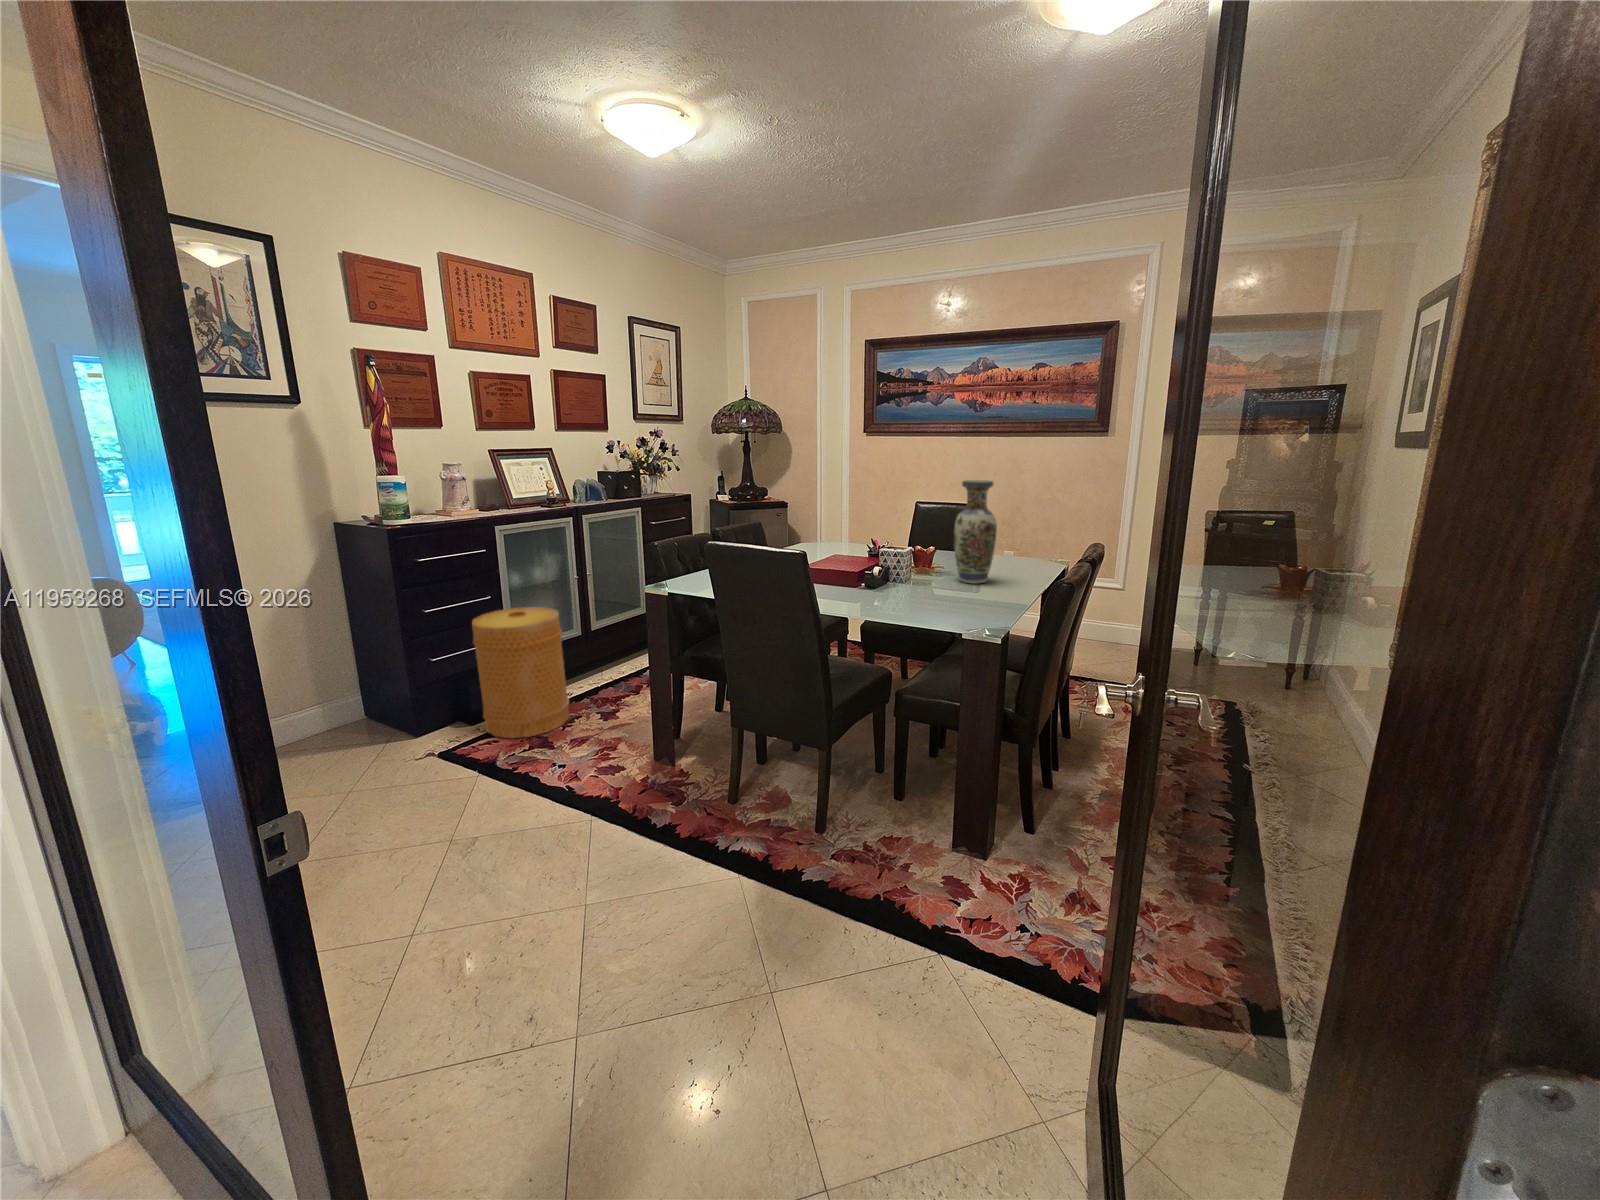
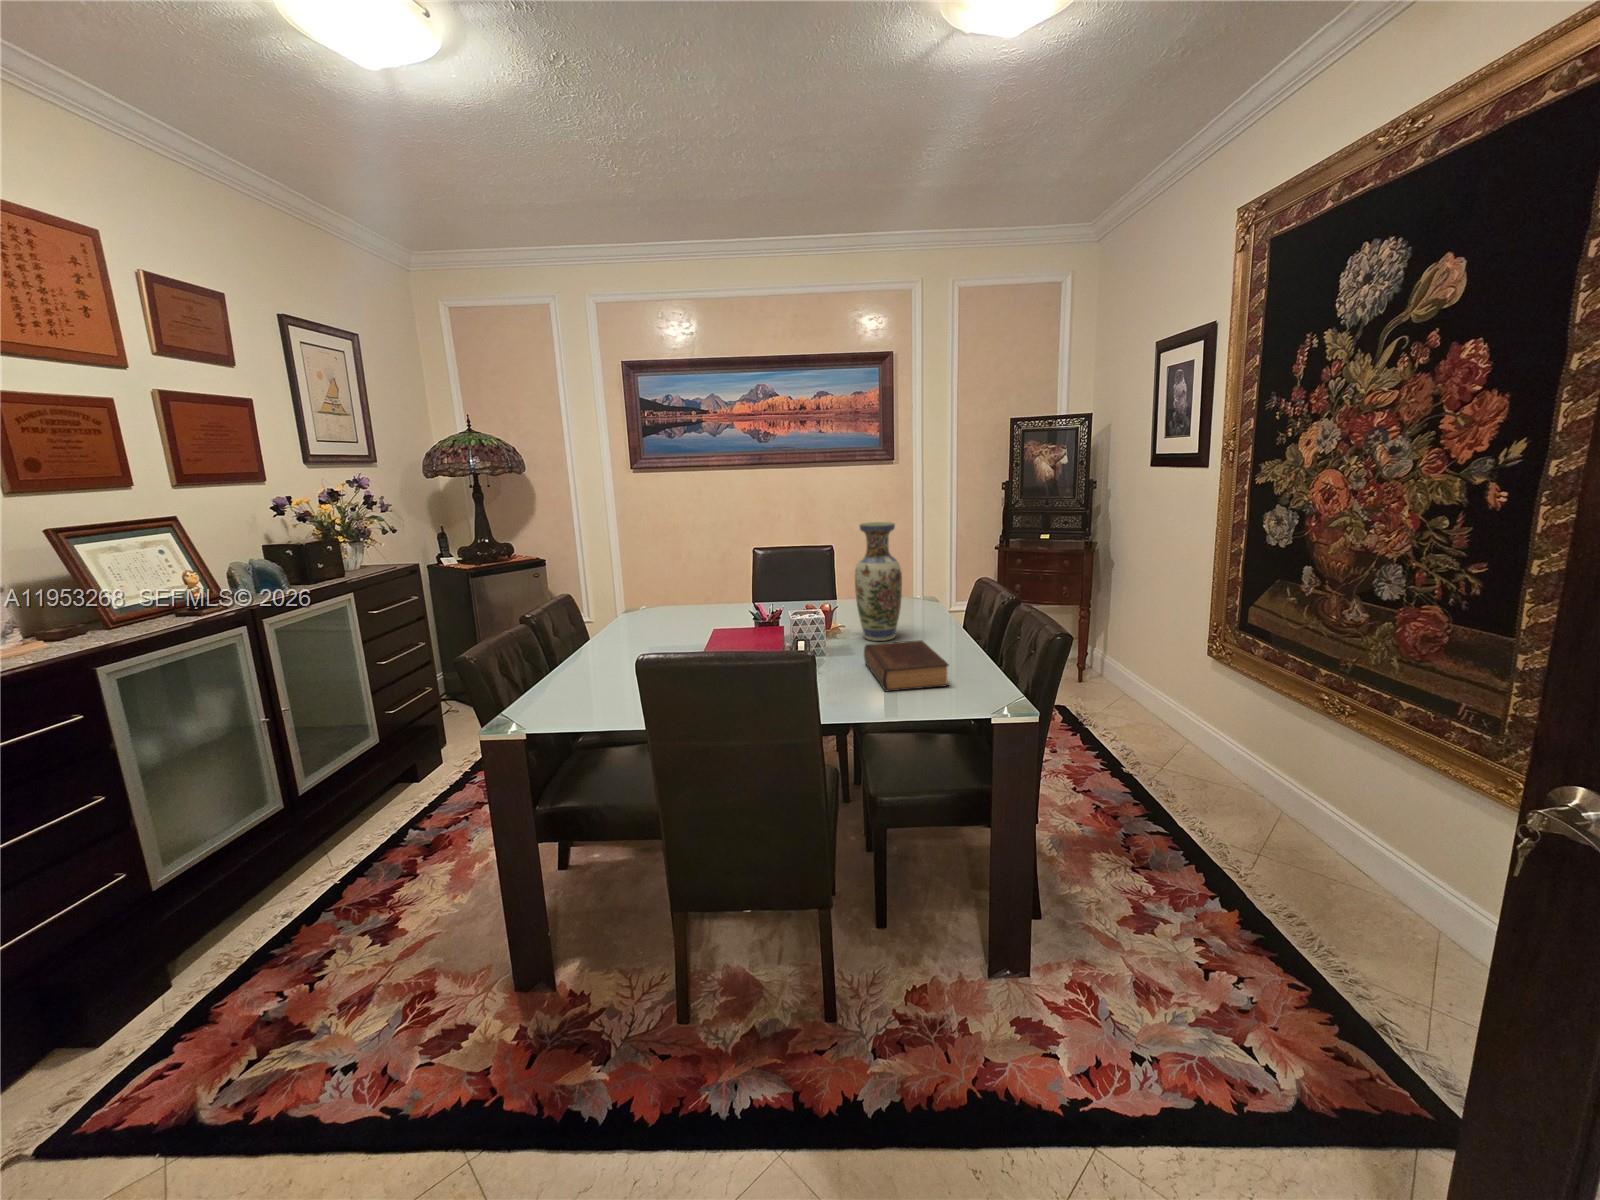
book: none [916,578,982,614] -> present [864,640,949,691]
basket: present [472,607,569,738] -> none [76,789,313,1057]

